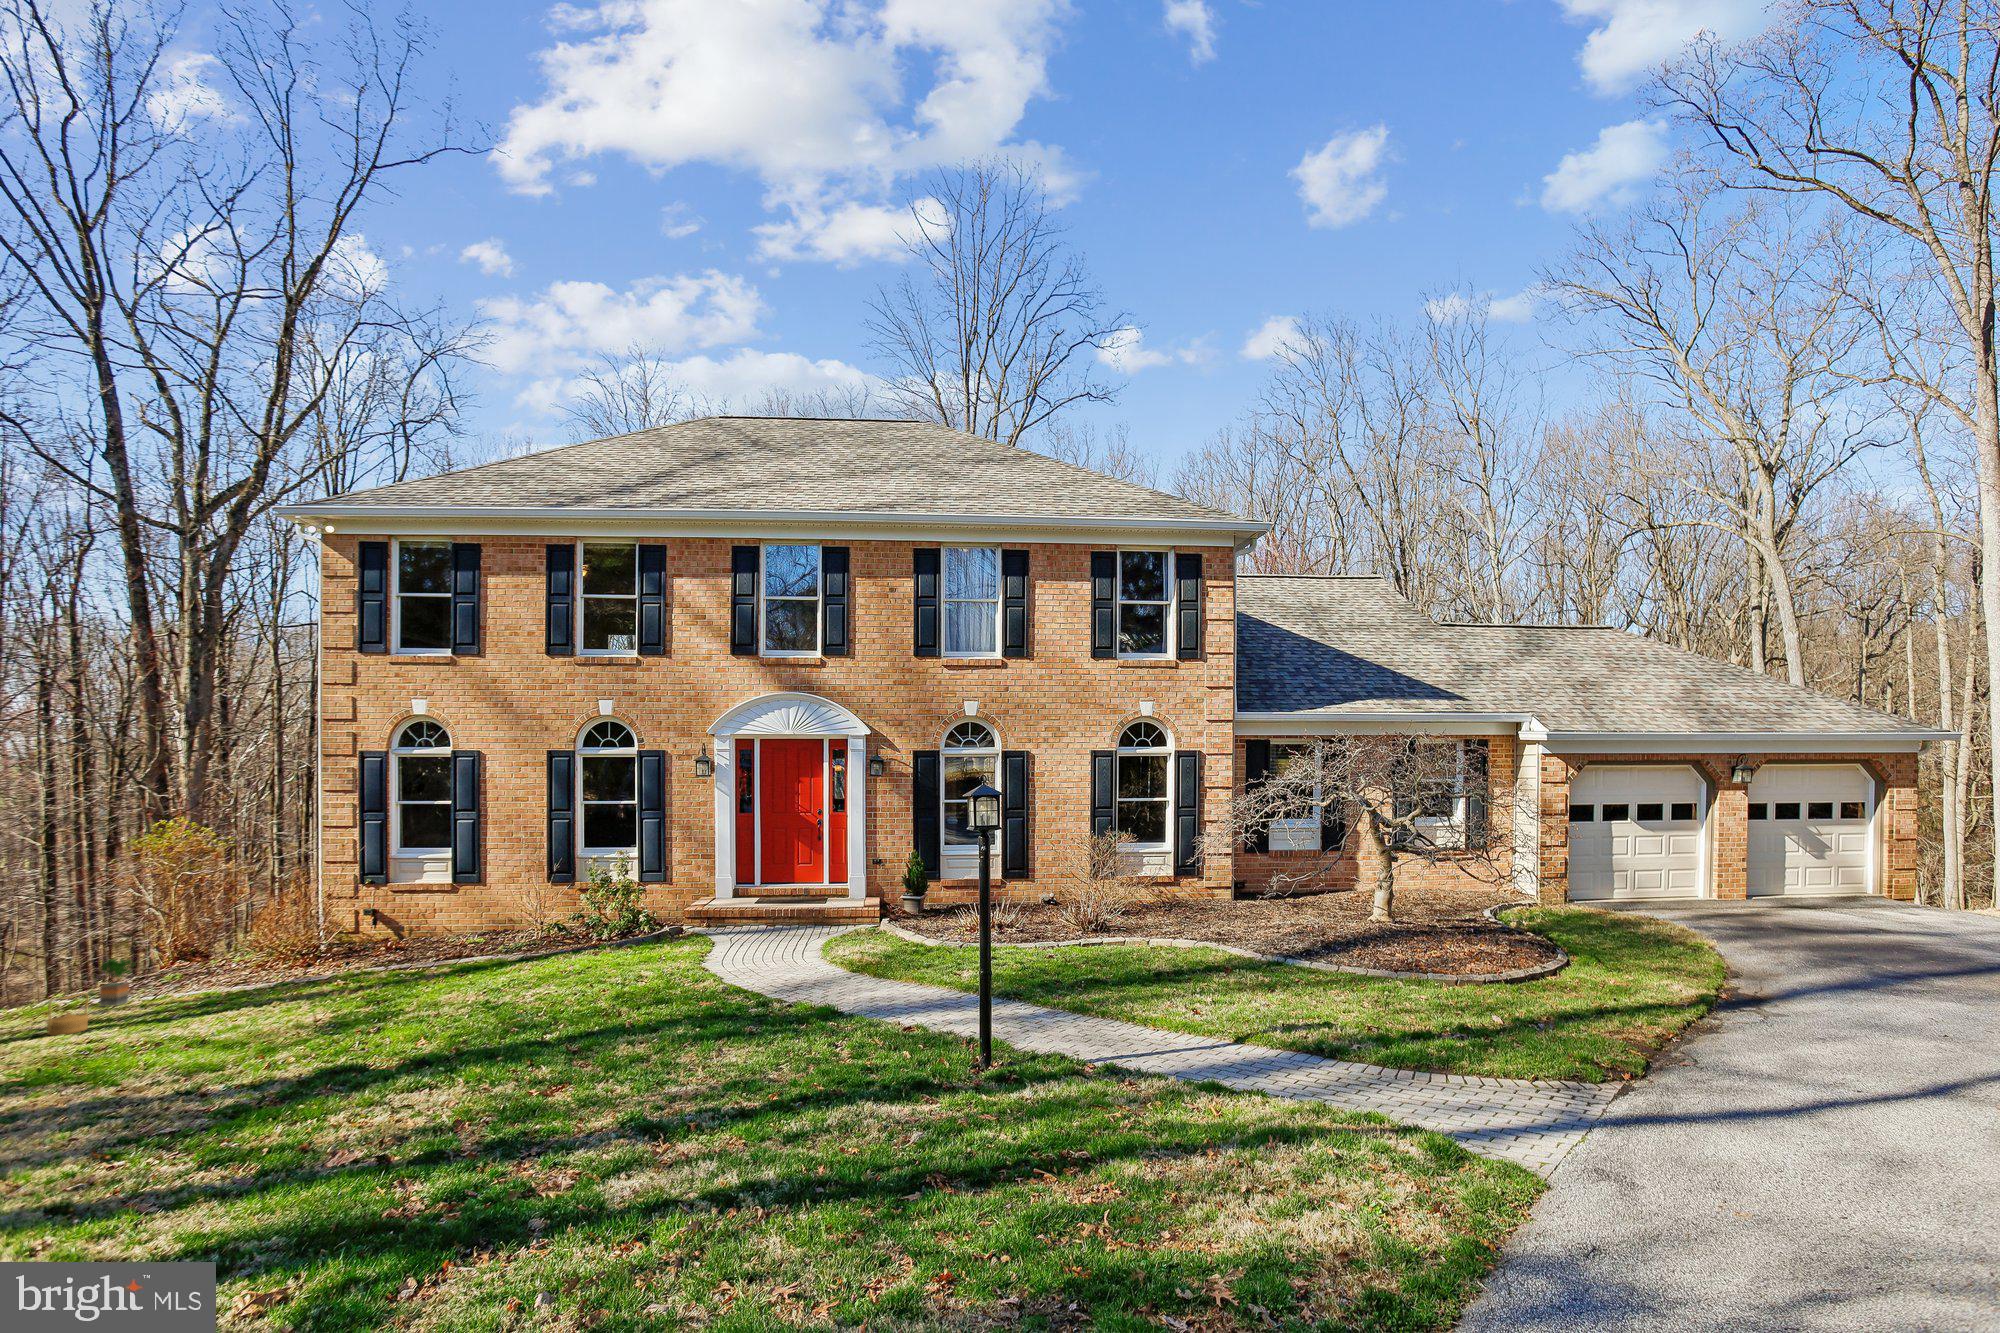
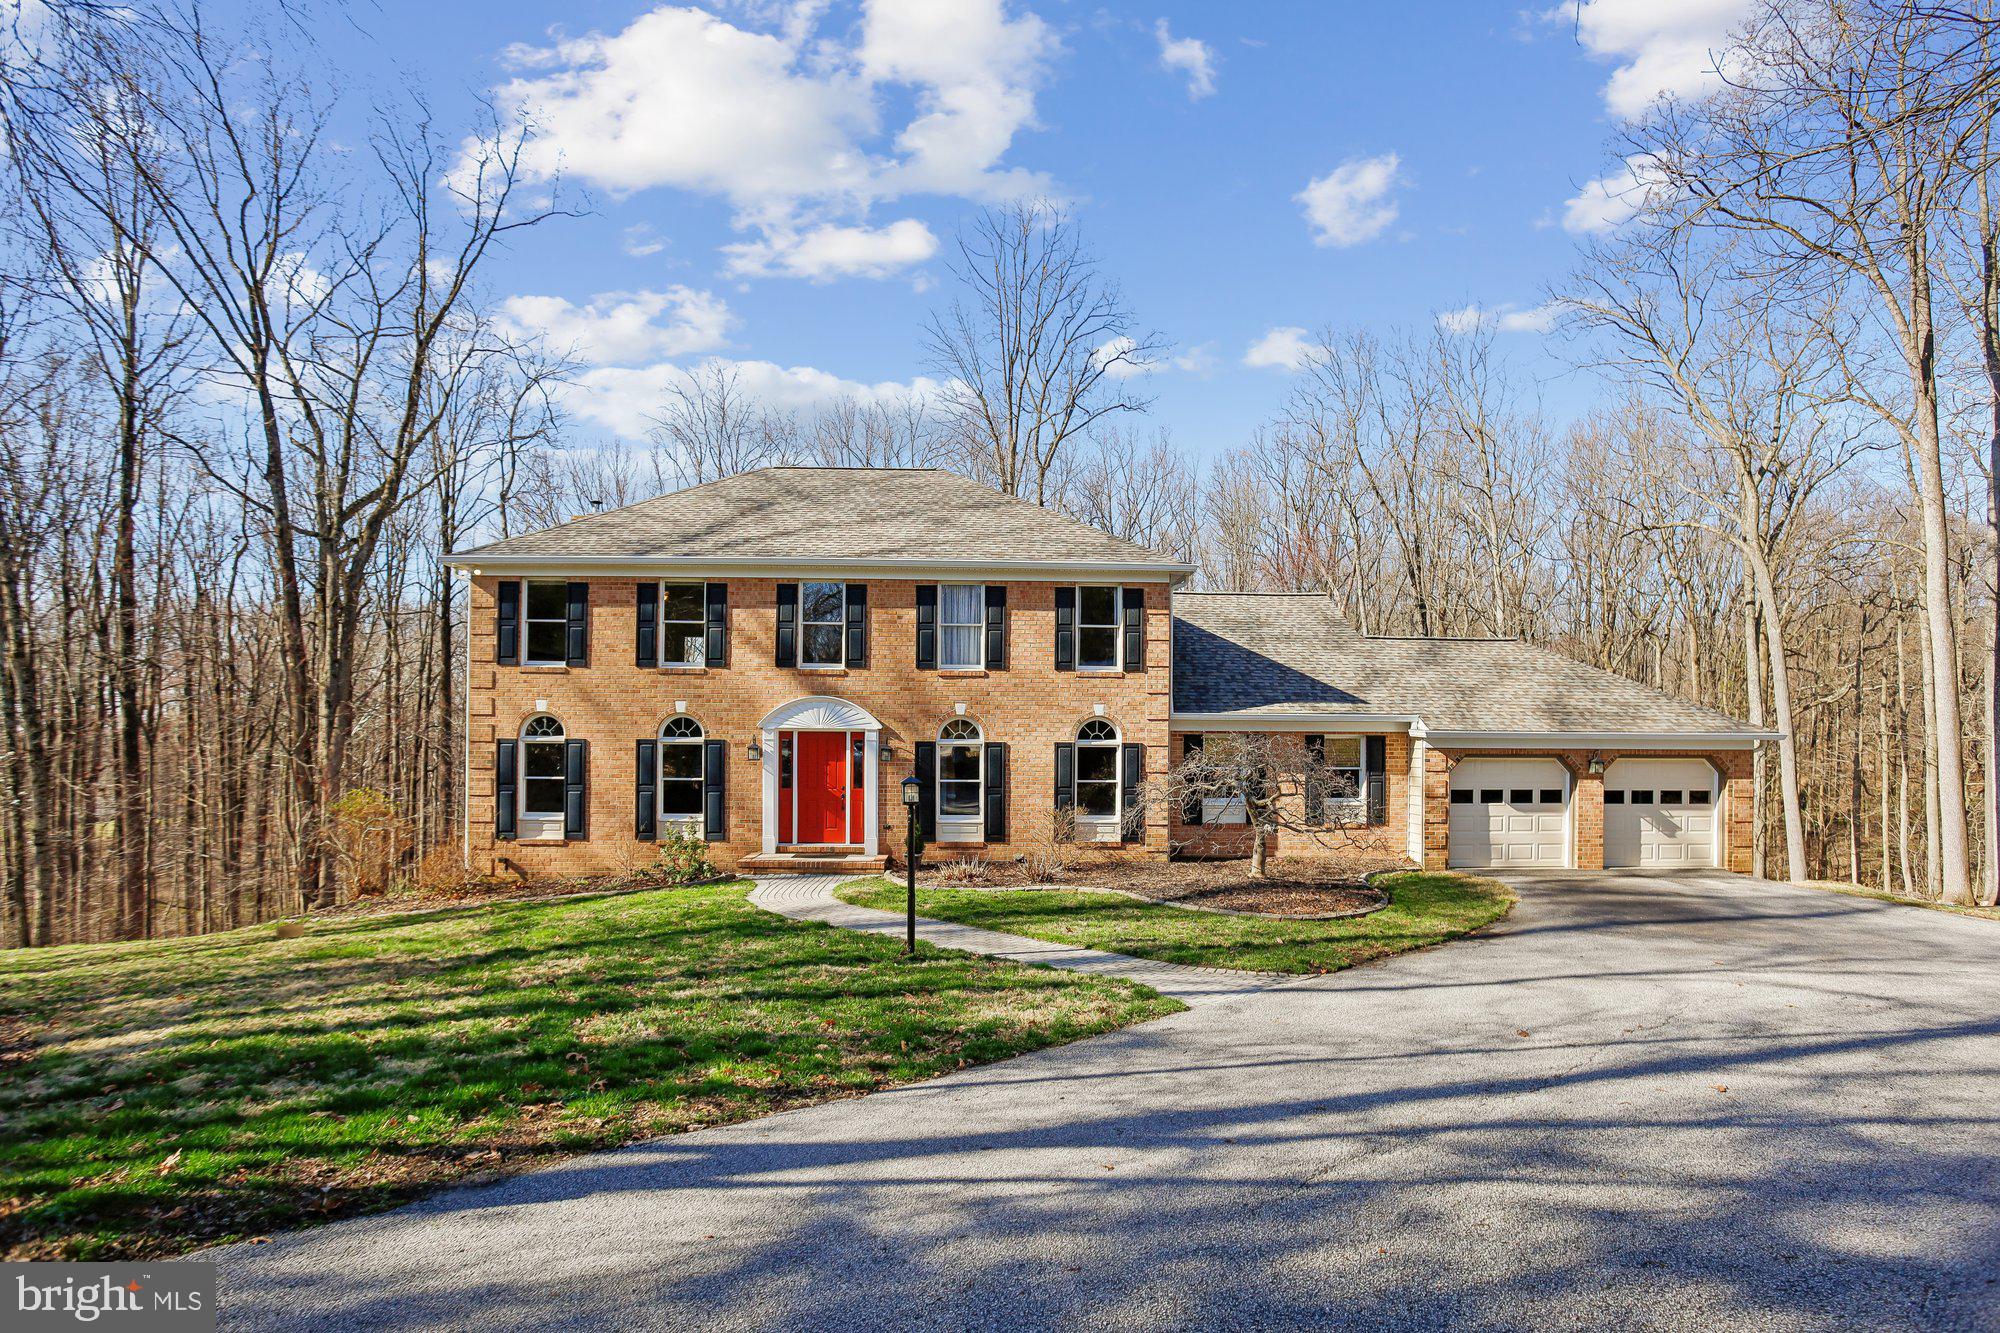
potted tree: present [99,959,134,1007] -> none [310,888,337,923]

